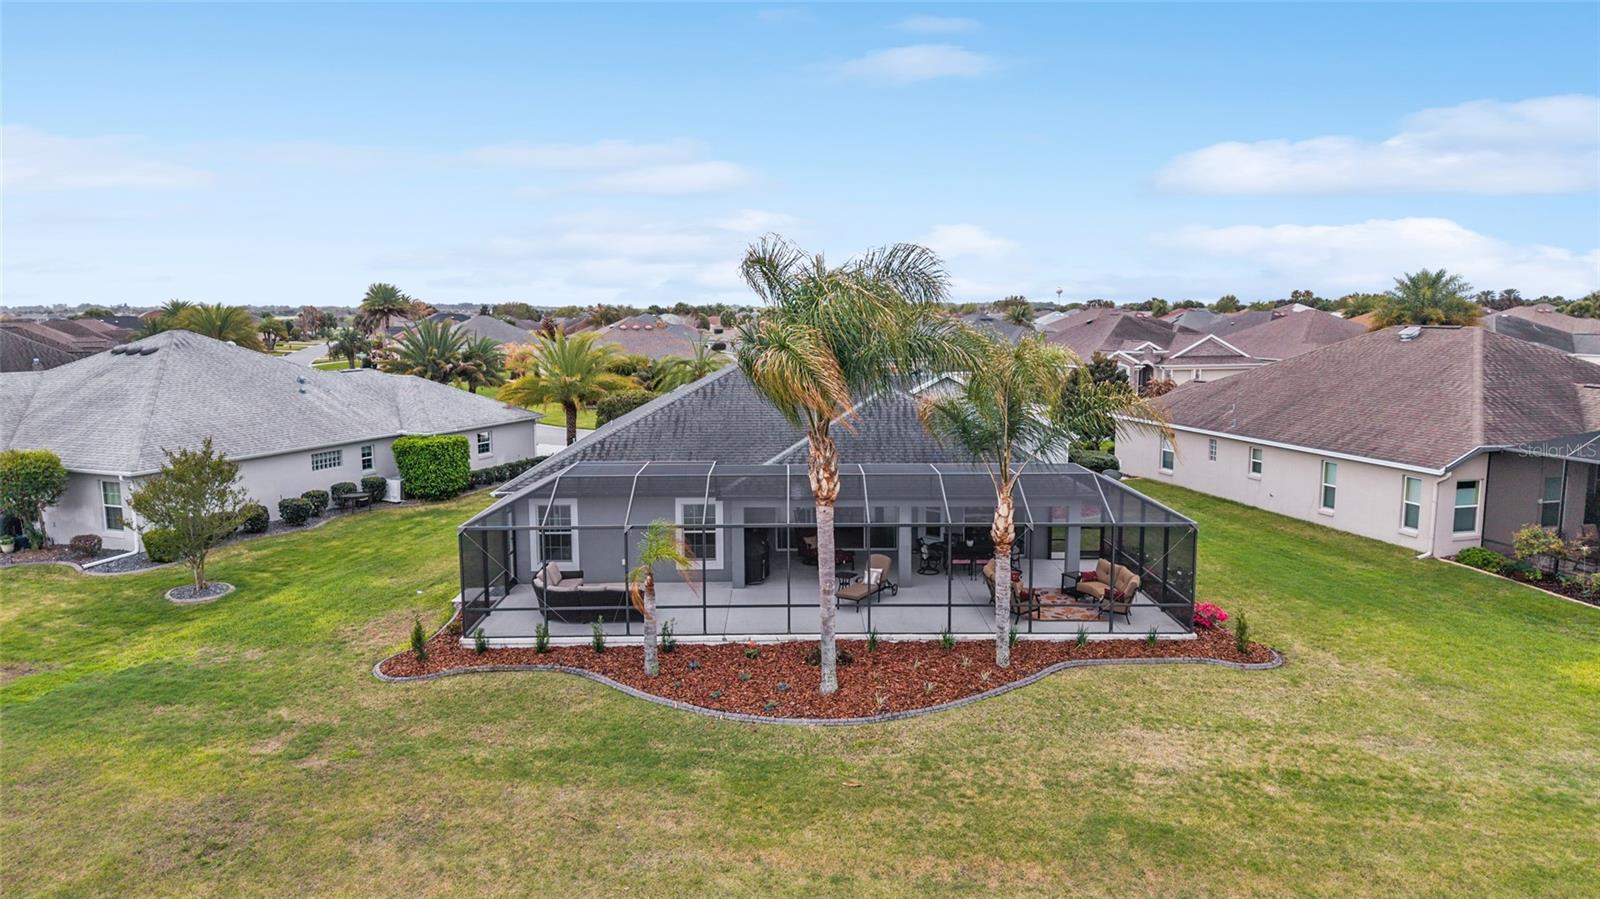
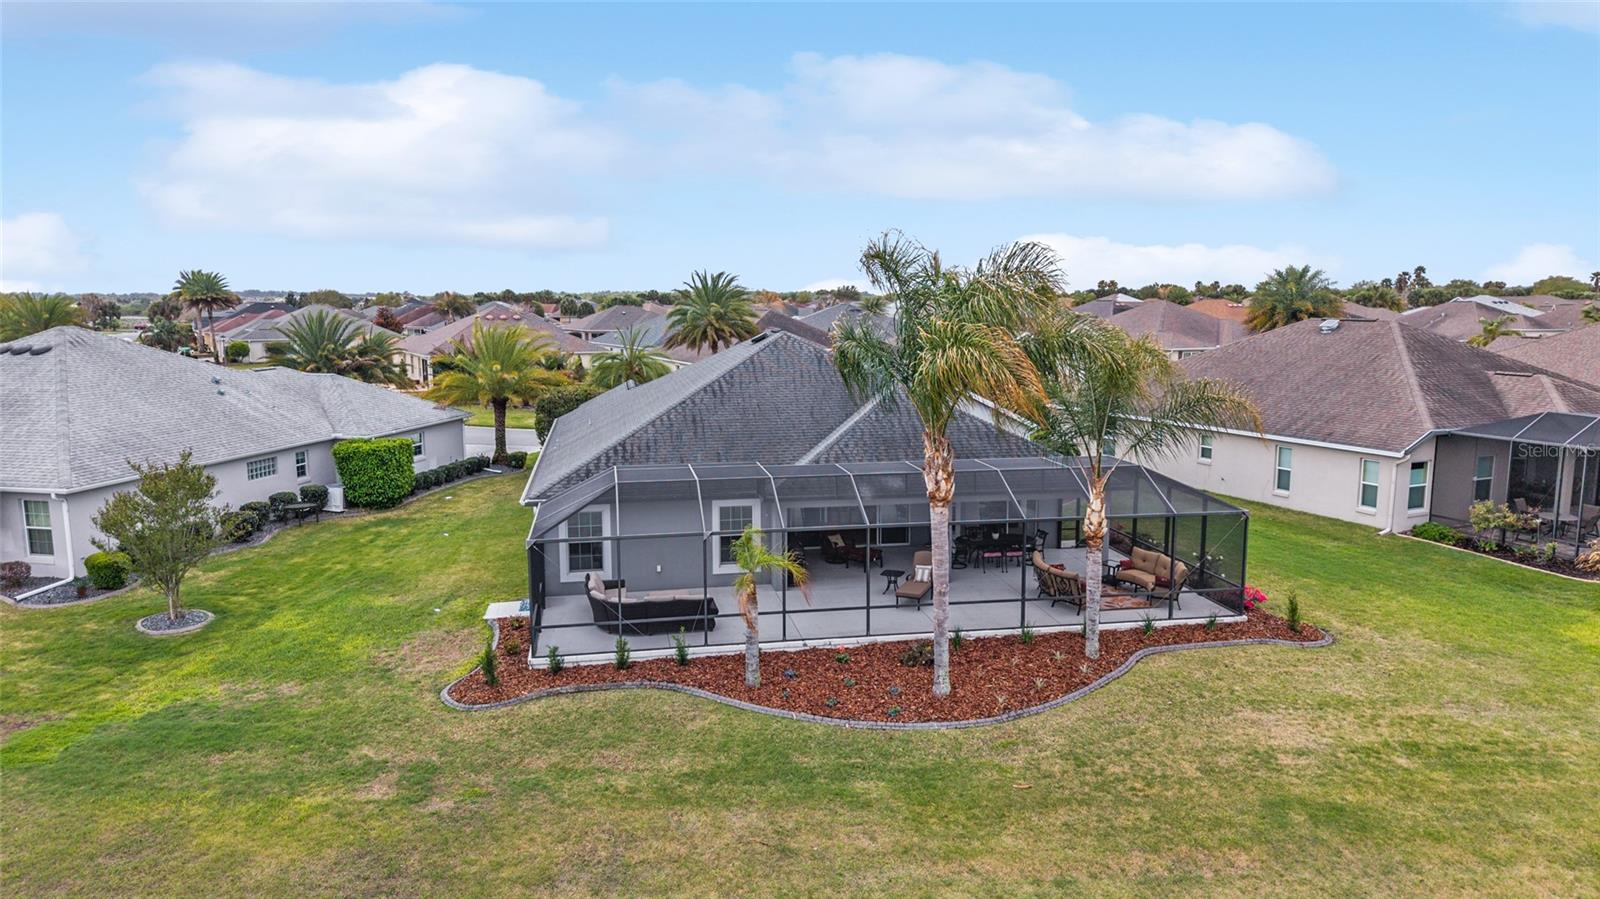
potted plant: present [1503,560,1535,581] -> present [64,576,98,598]

